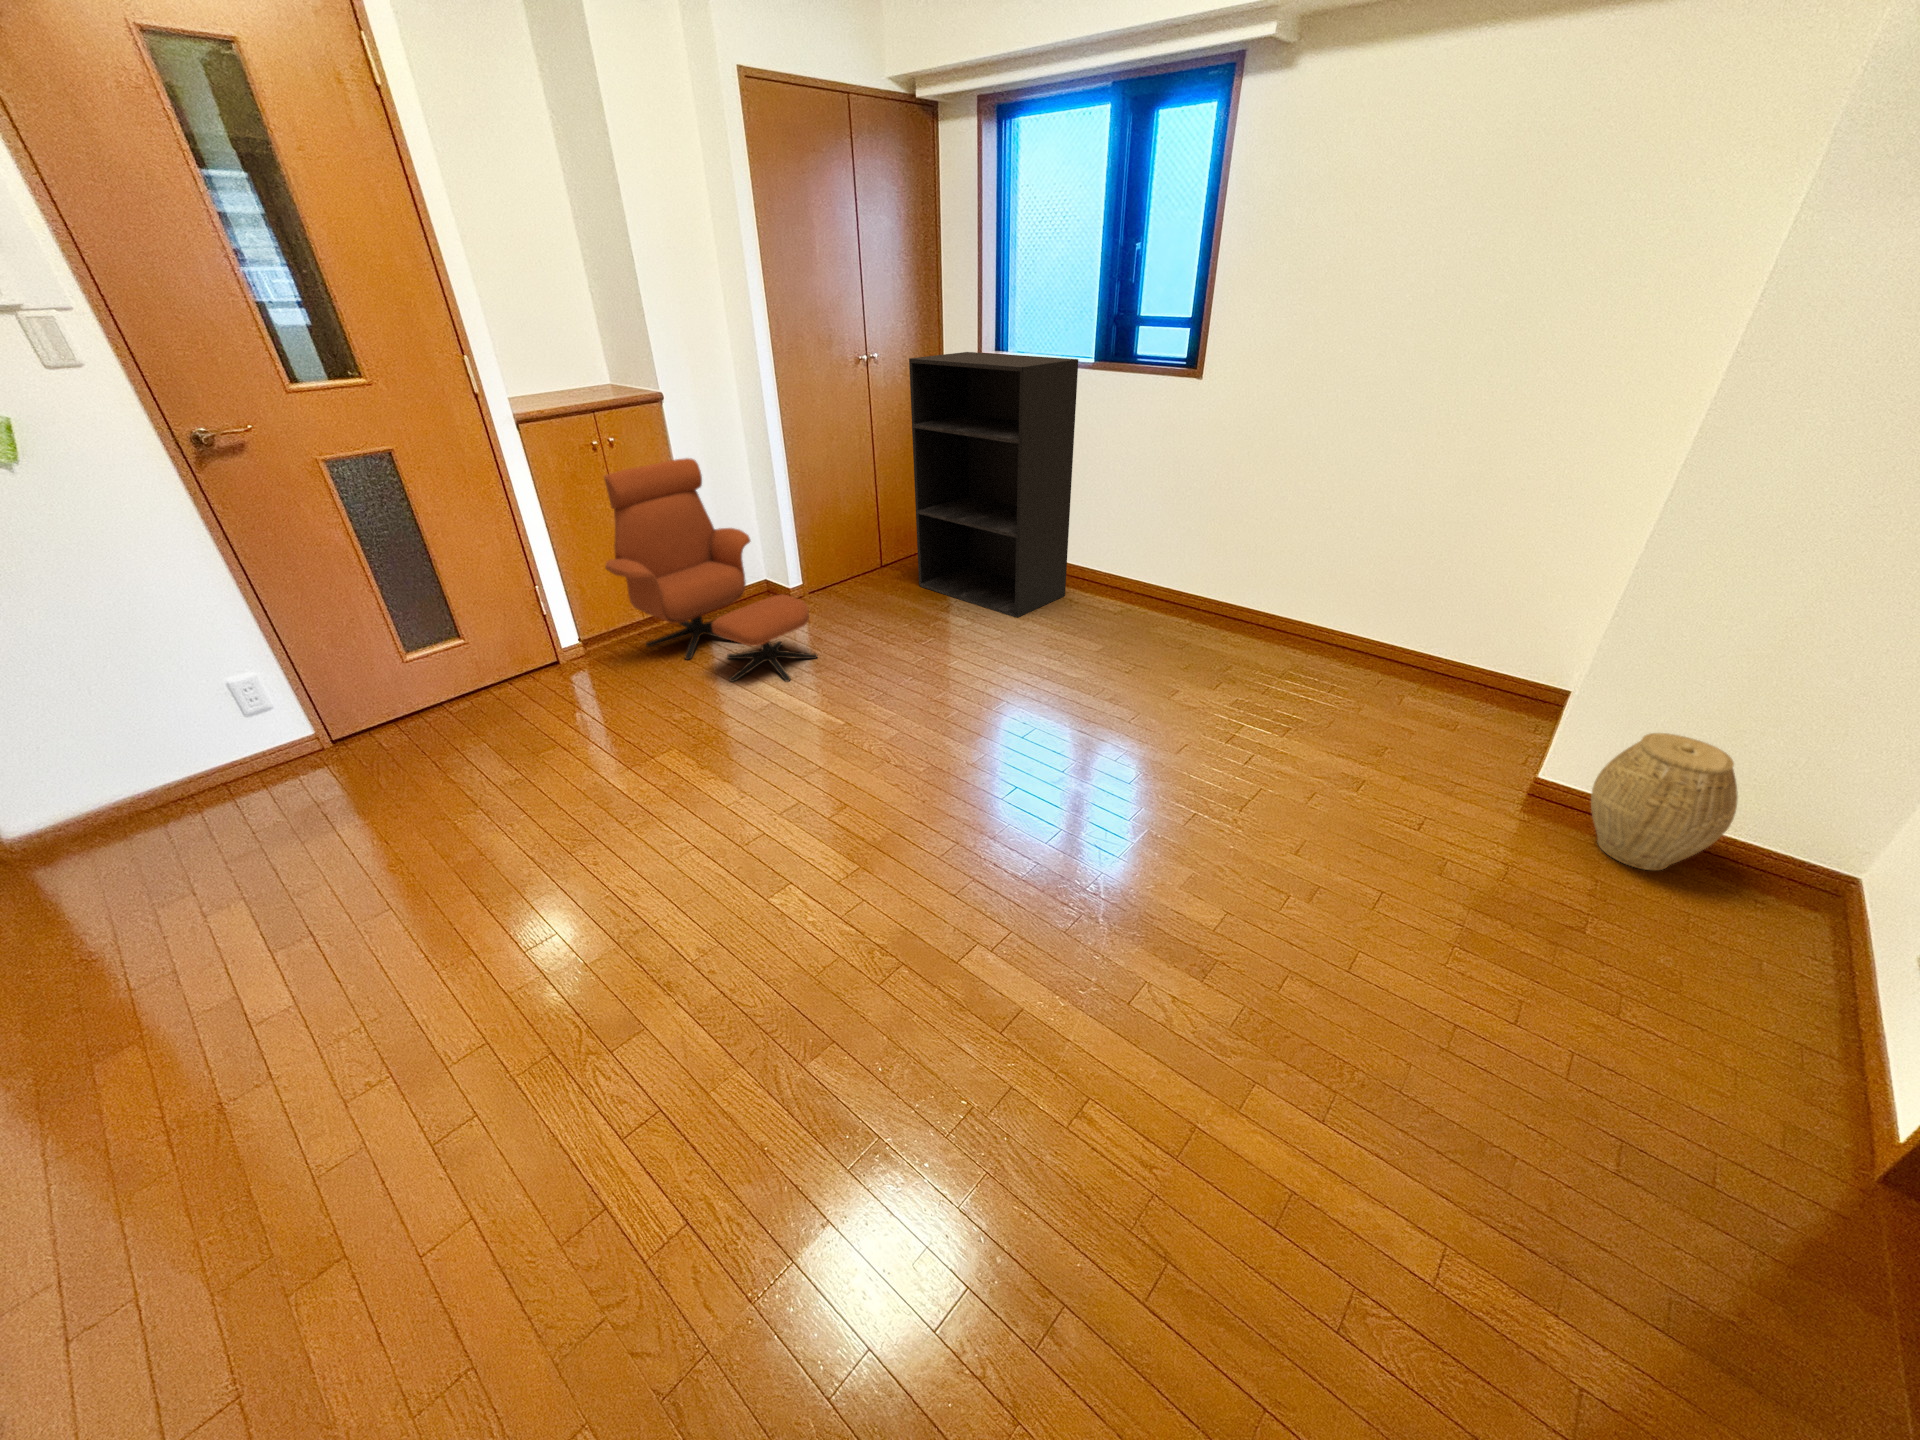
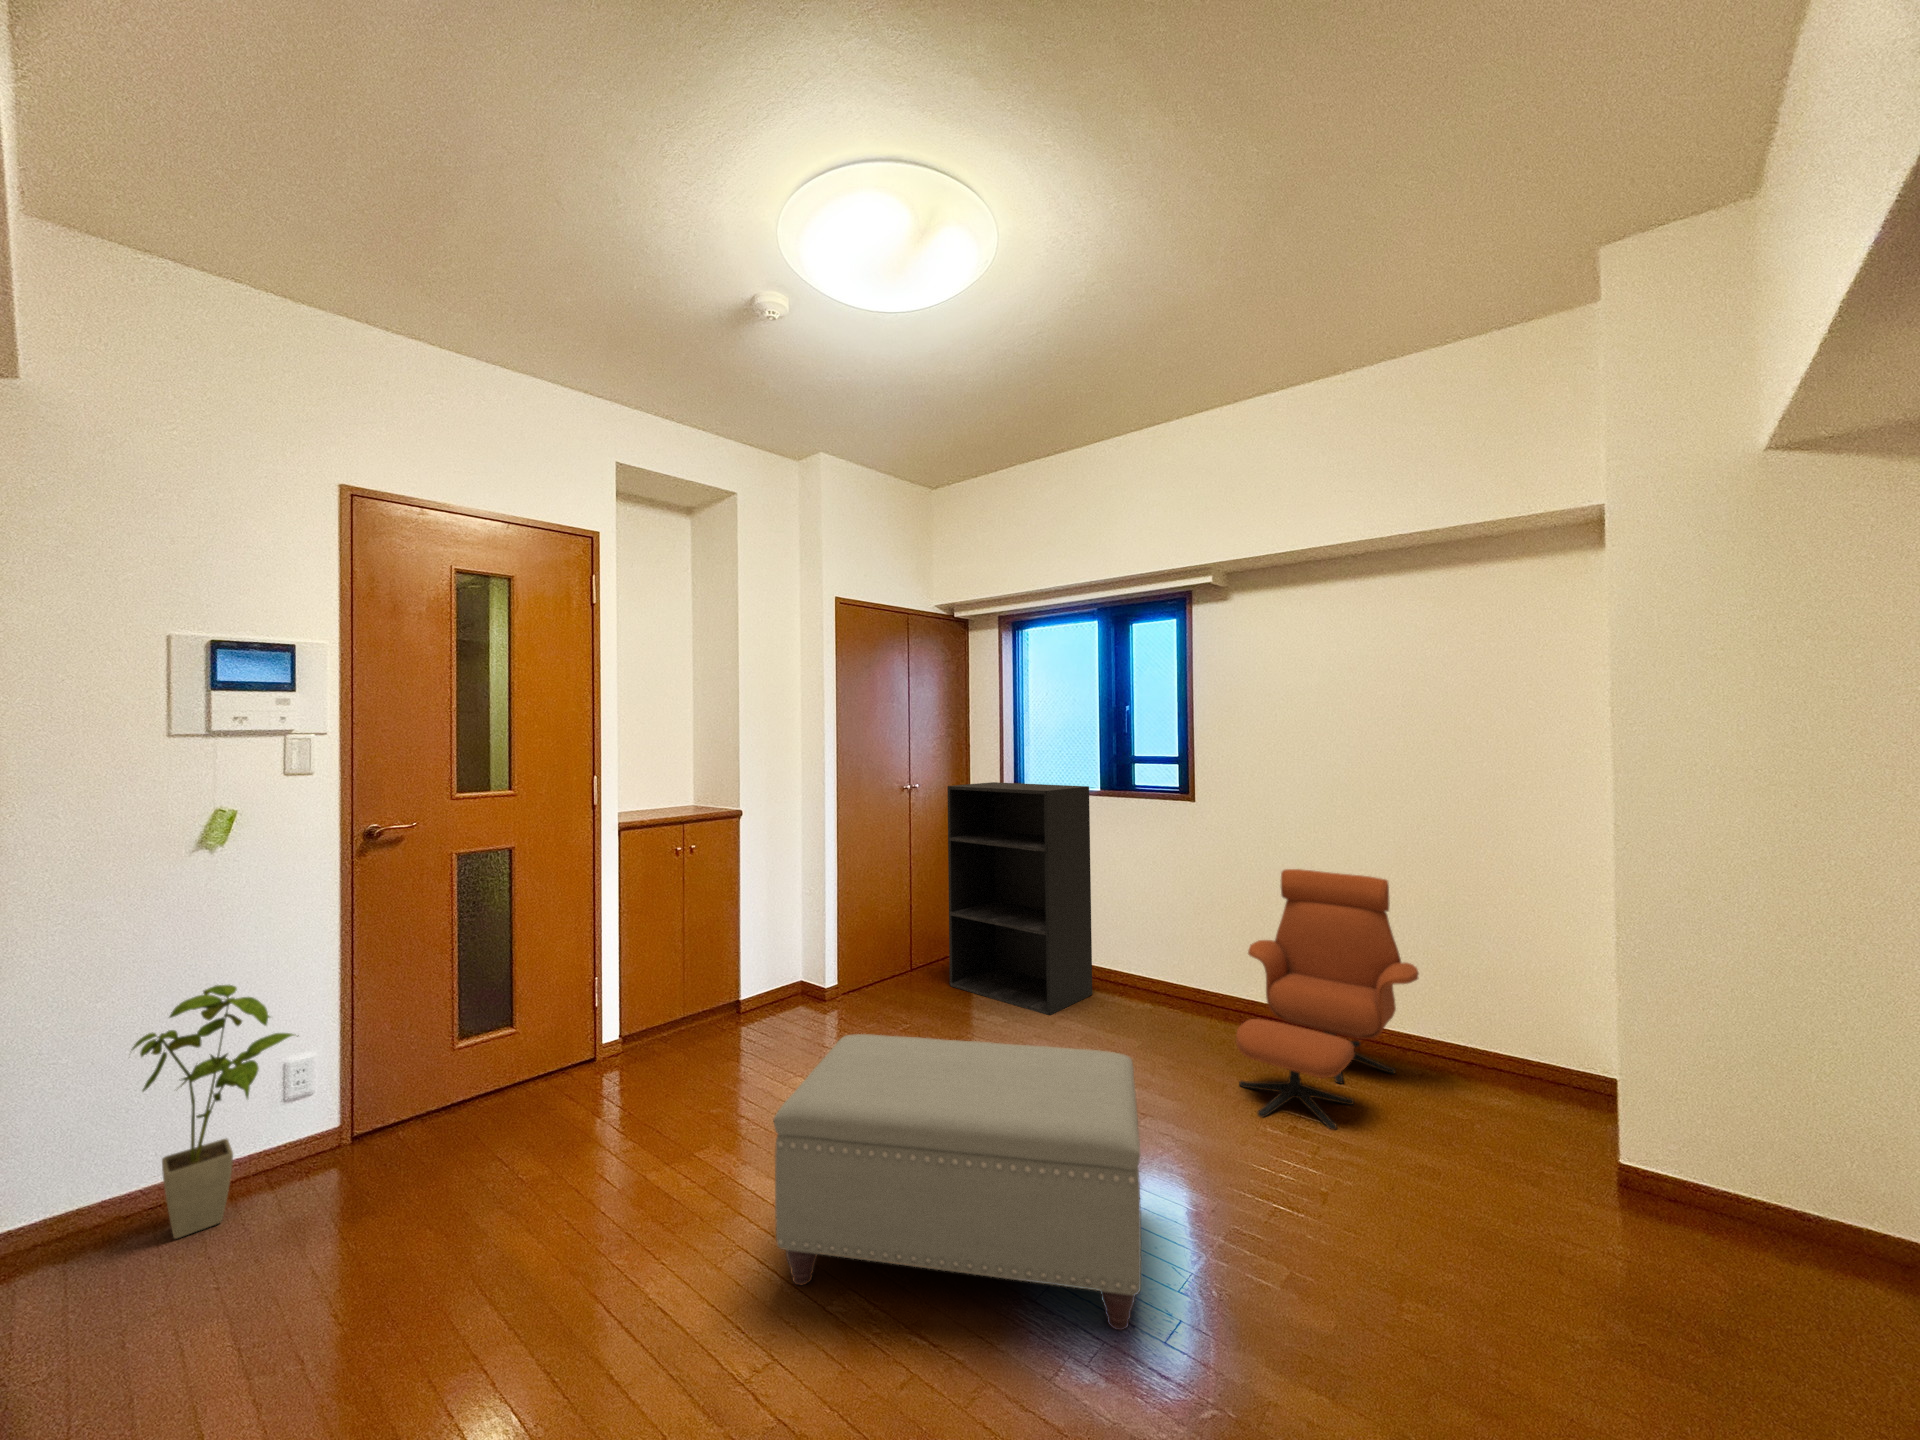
lounge chair: present [604,458,818,682] -> present [1236,869,1419,1130]
house plant: none [50,610,232,824] -> present [131,985,294,1238]
ottoman: none [701,655,1071,902] -> present [774,1034,1141,1330]
woven basket: present [1591,733,1738,870] -> none [1691,1112,1857,1286]

